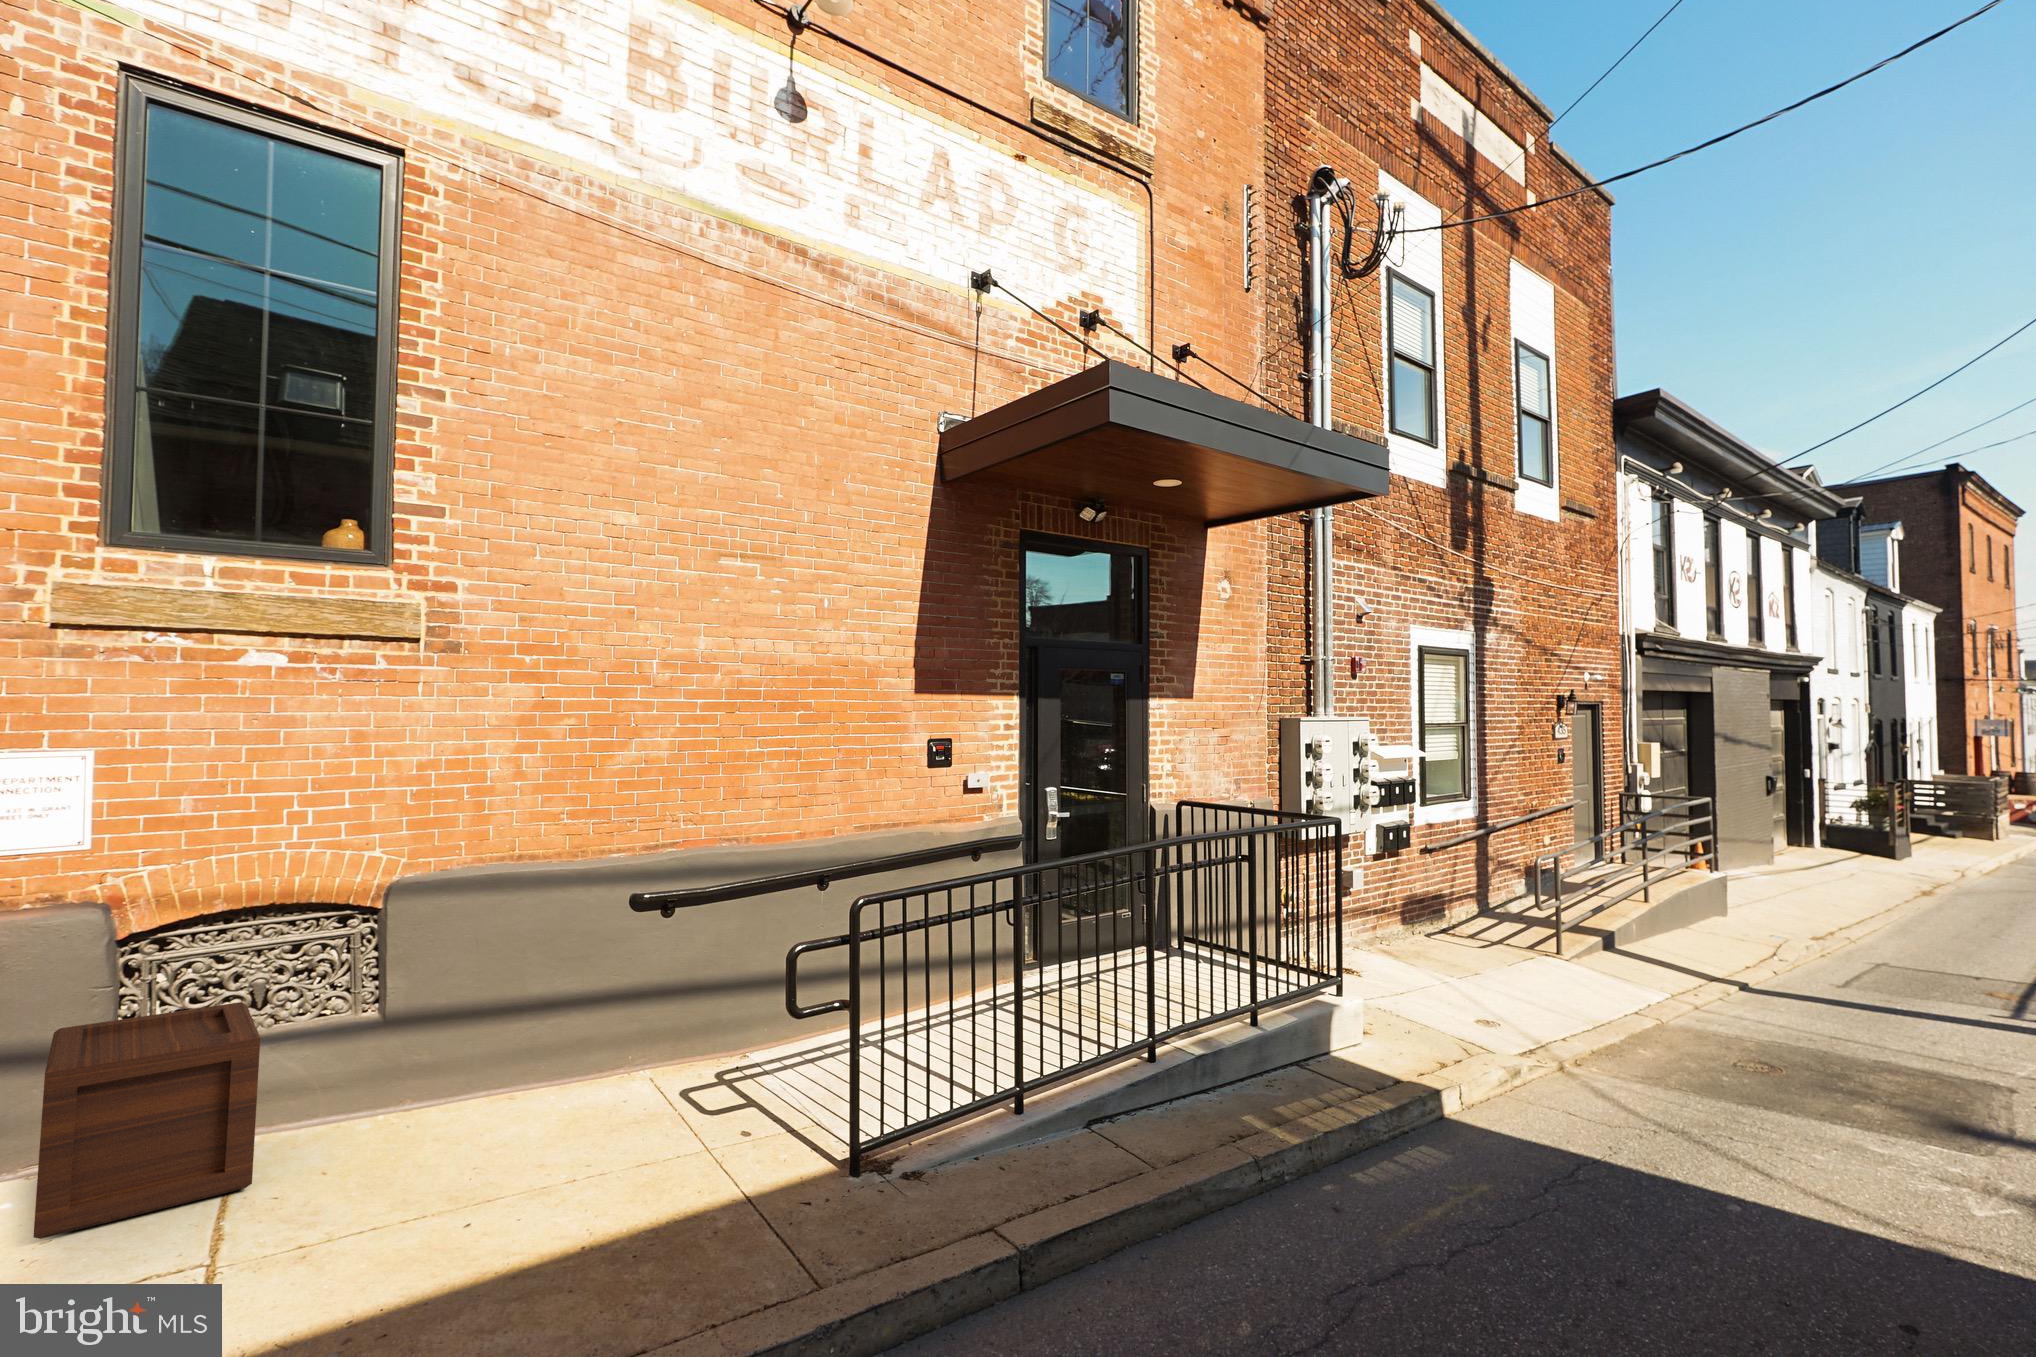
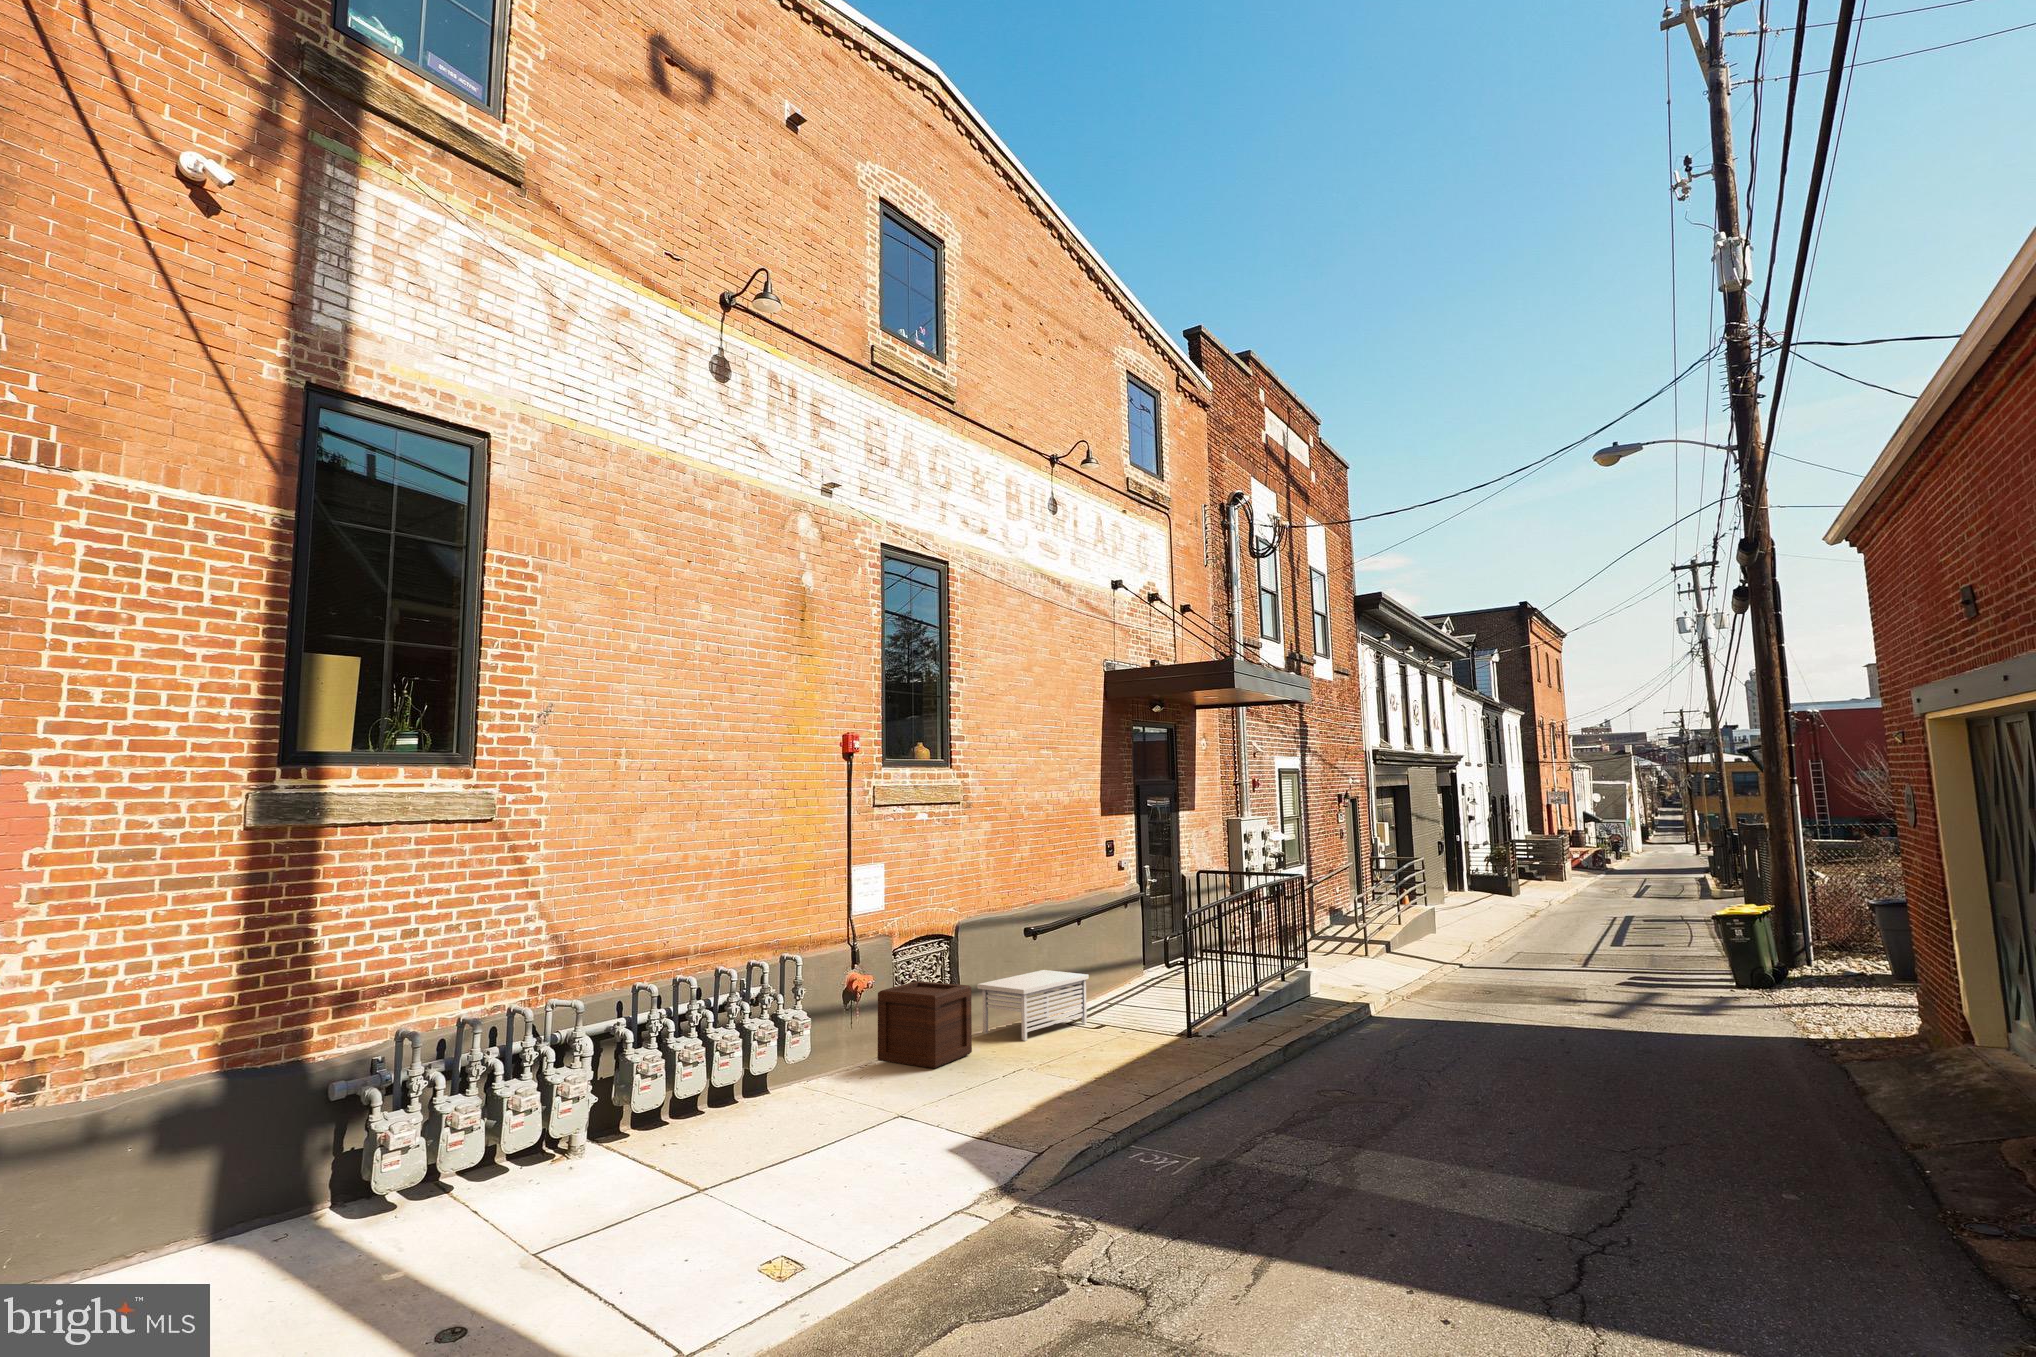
storage bench: none [459,977,722,1150] -> present [977,970,1089,1041]

